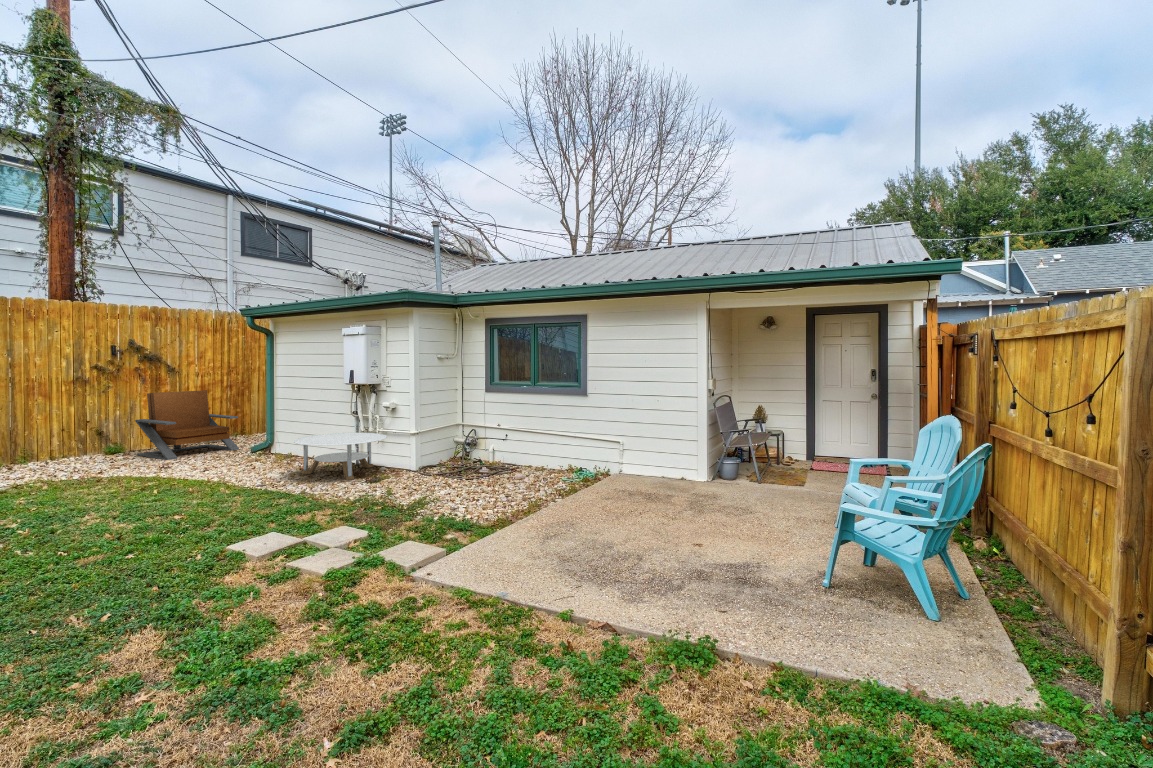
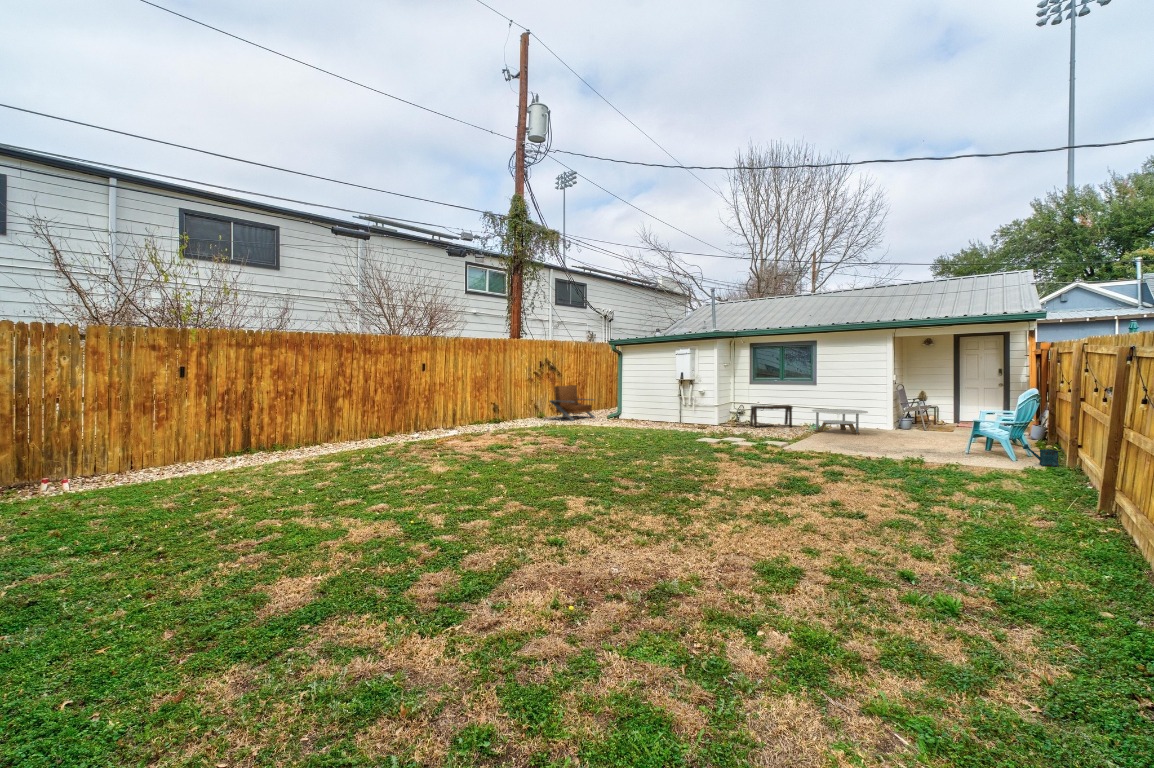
bench: none [474,430,544,474] -> present [750,405,793,427]
round table: present [294,433,387,480] -> present [812,409,868,434]
watering can: none [969,586,1086,667] -> present [1023,444,1064,467]

